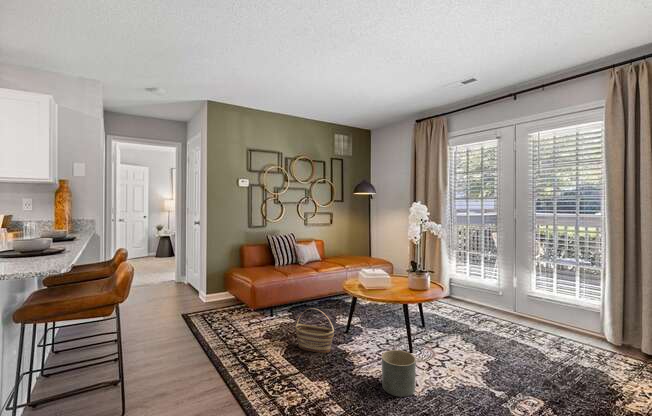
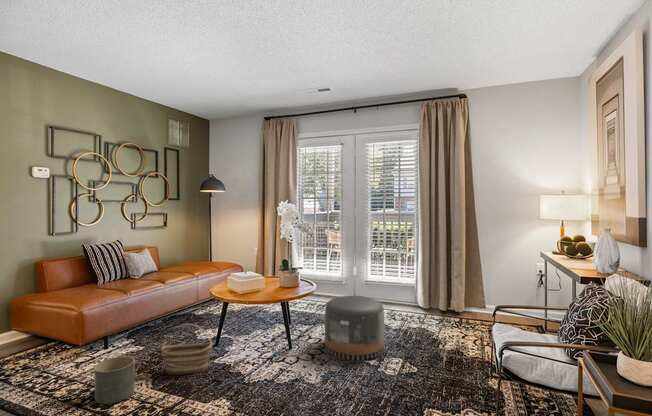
pouf: none [448,309,525,388] -> present [325,296,384,360]
planter: present [382,350,416,397] -> present [94,356,135,404]

